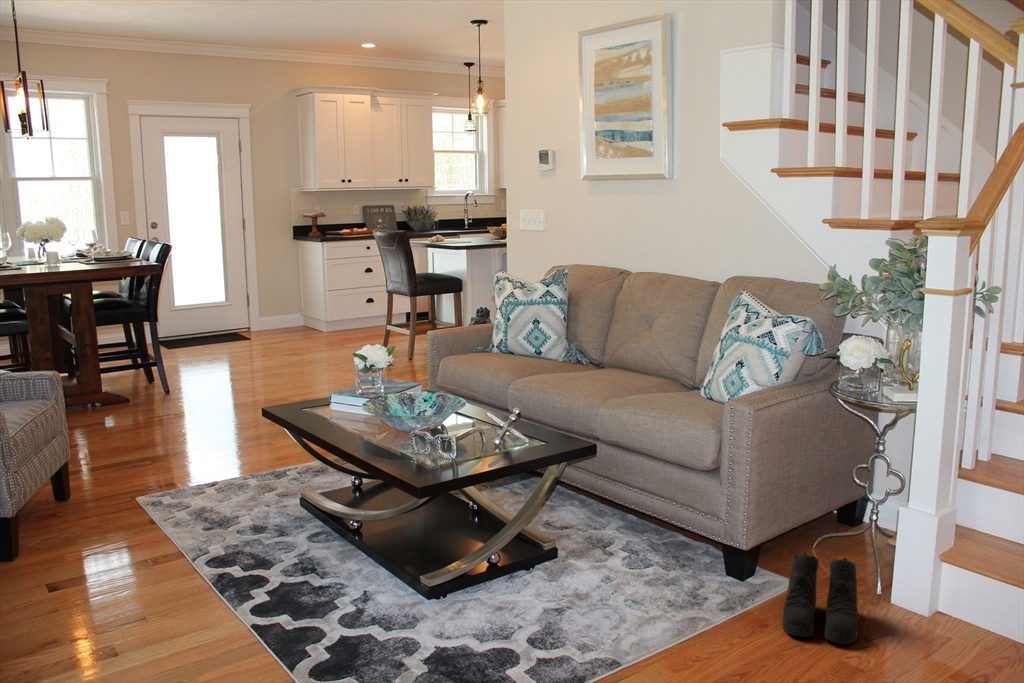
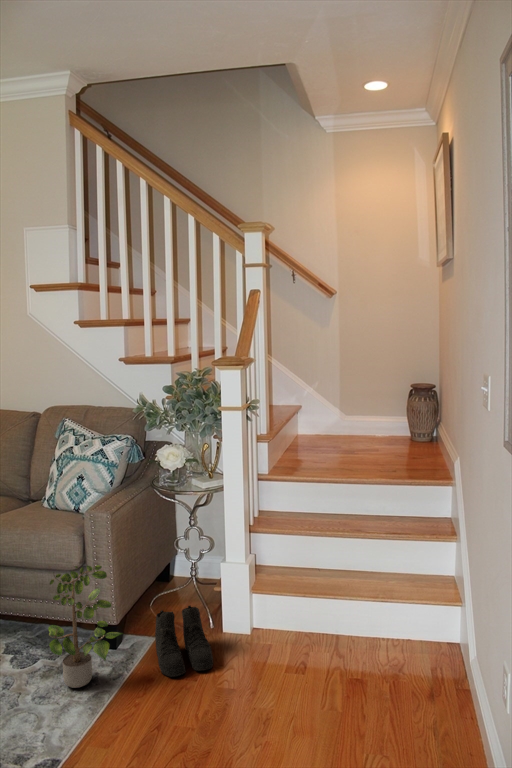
potted plant: none [649,462,742,606] -> present [48,565,123,688]

